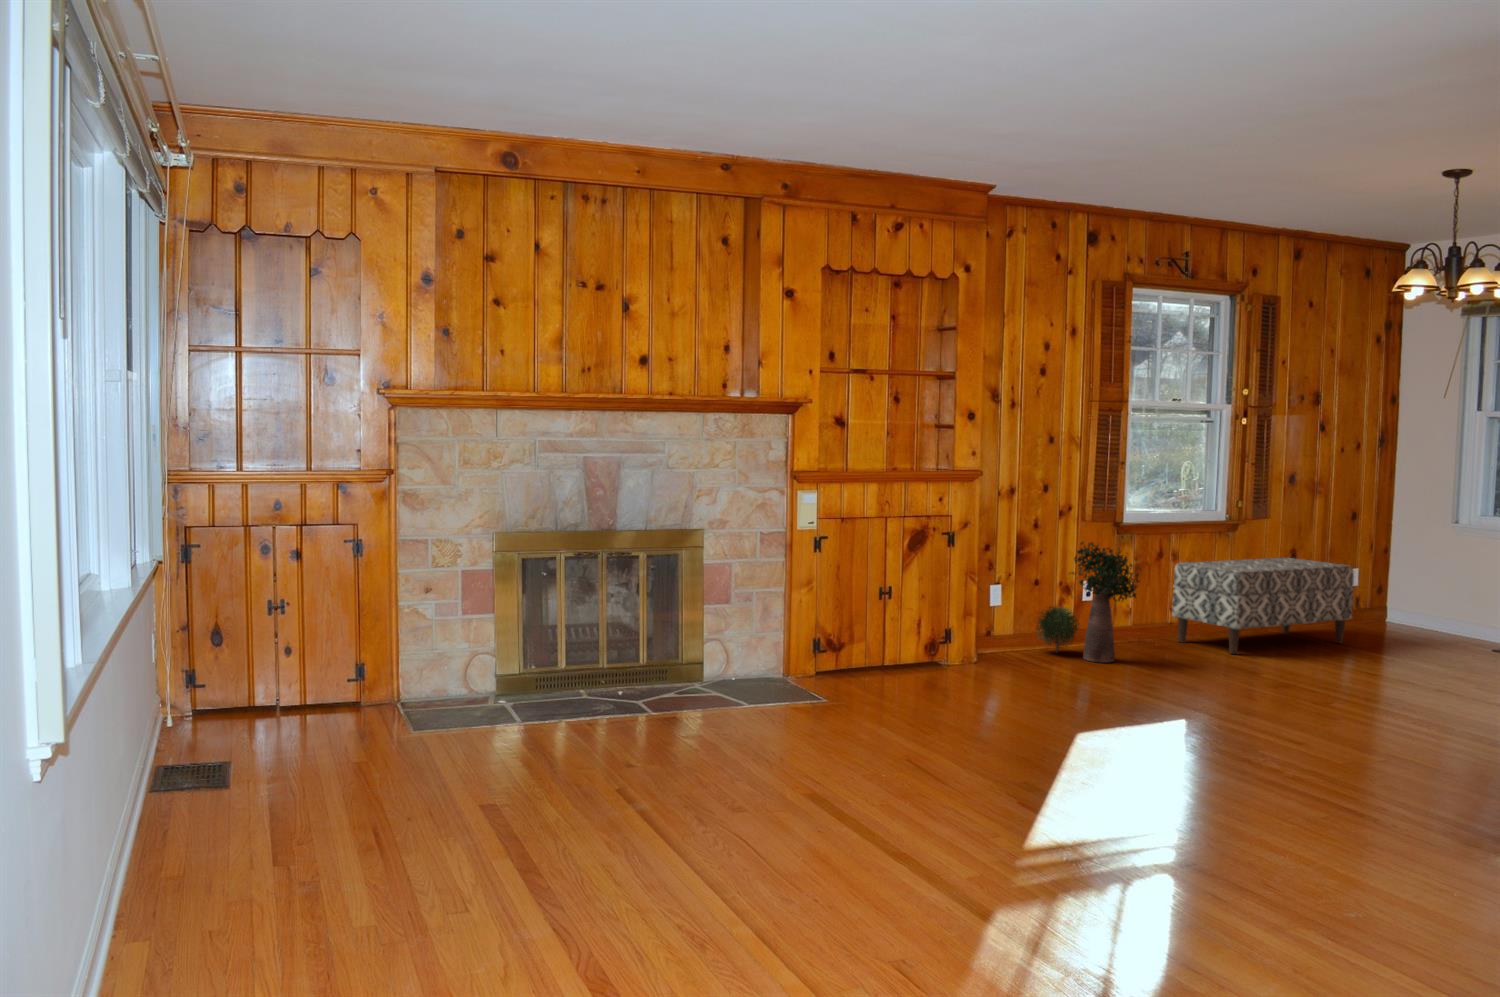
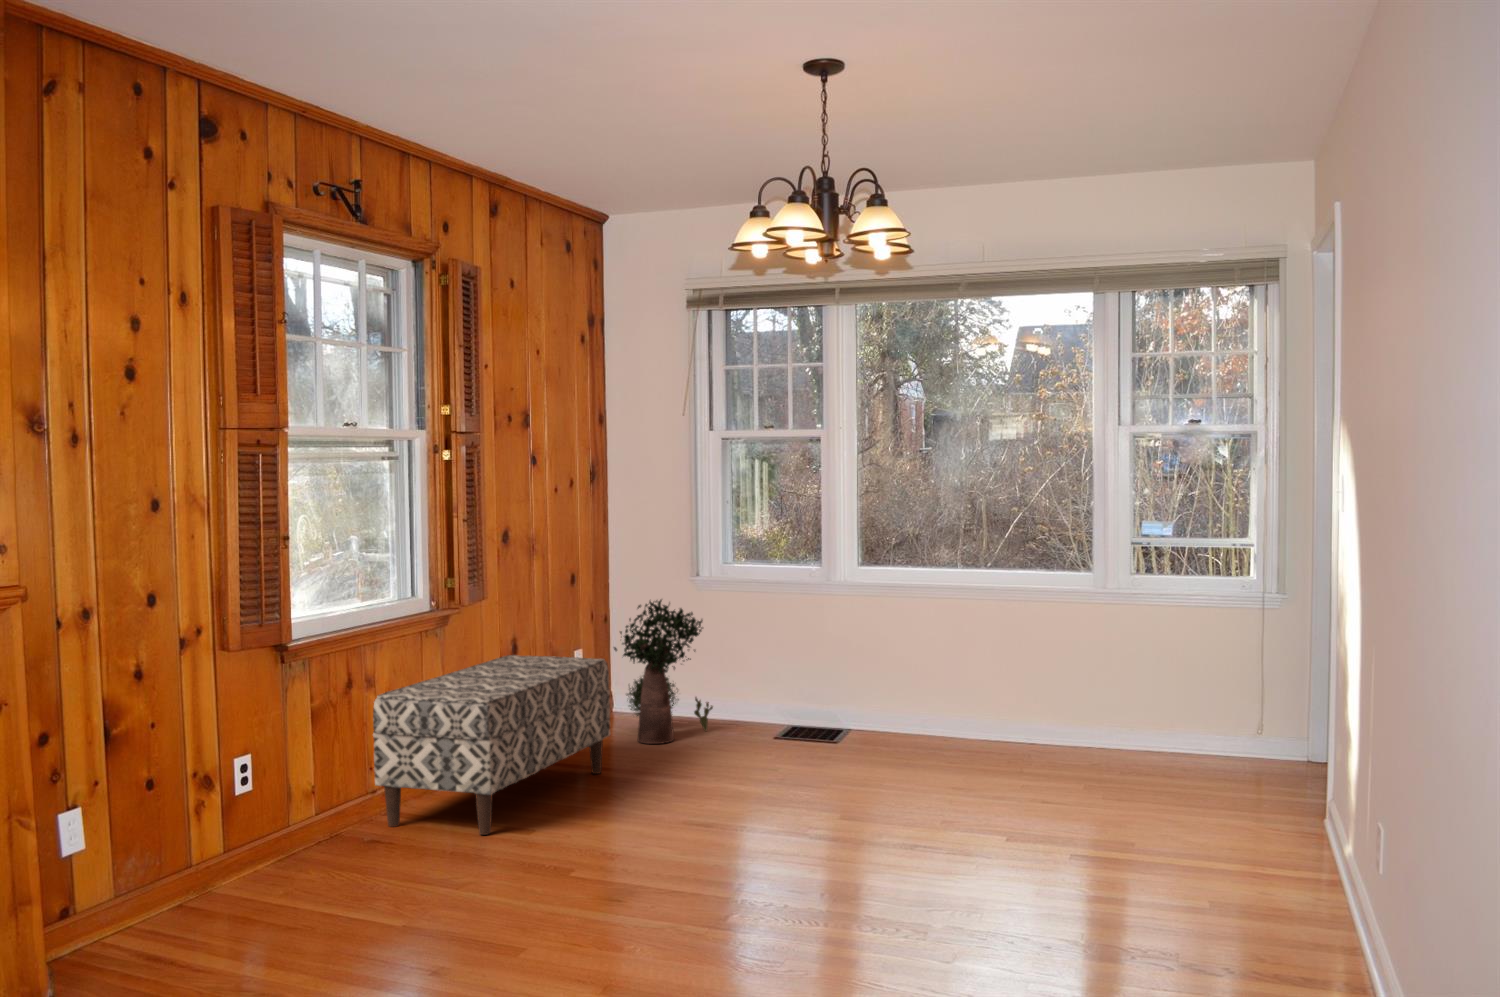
potted plant: present [1037,542,1139,662] -> present [614,600,713,744]

